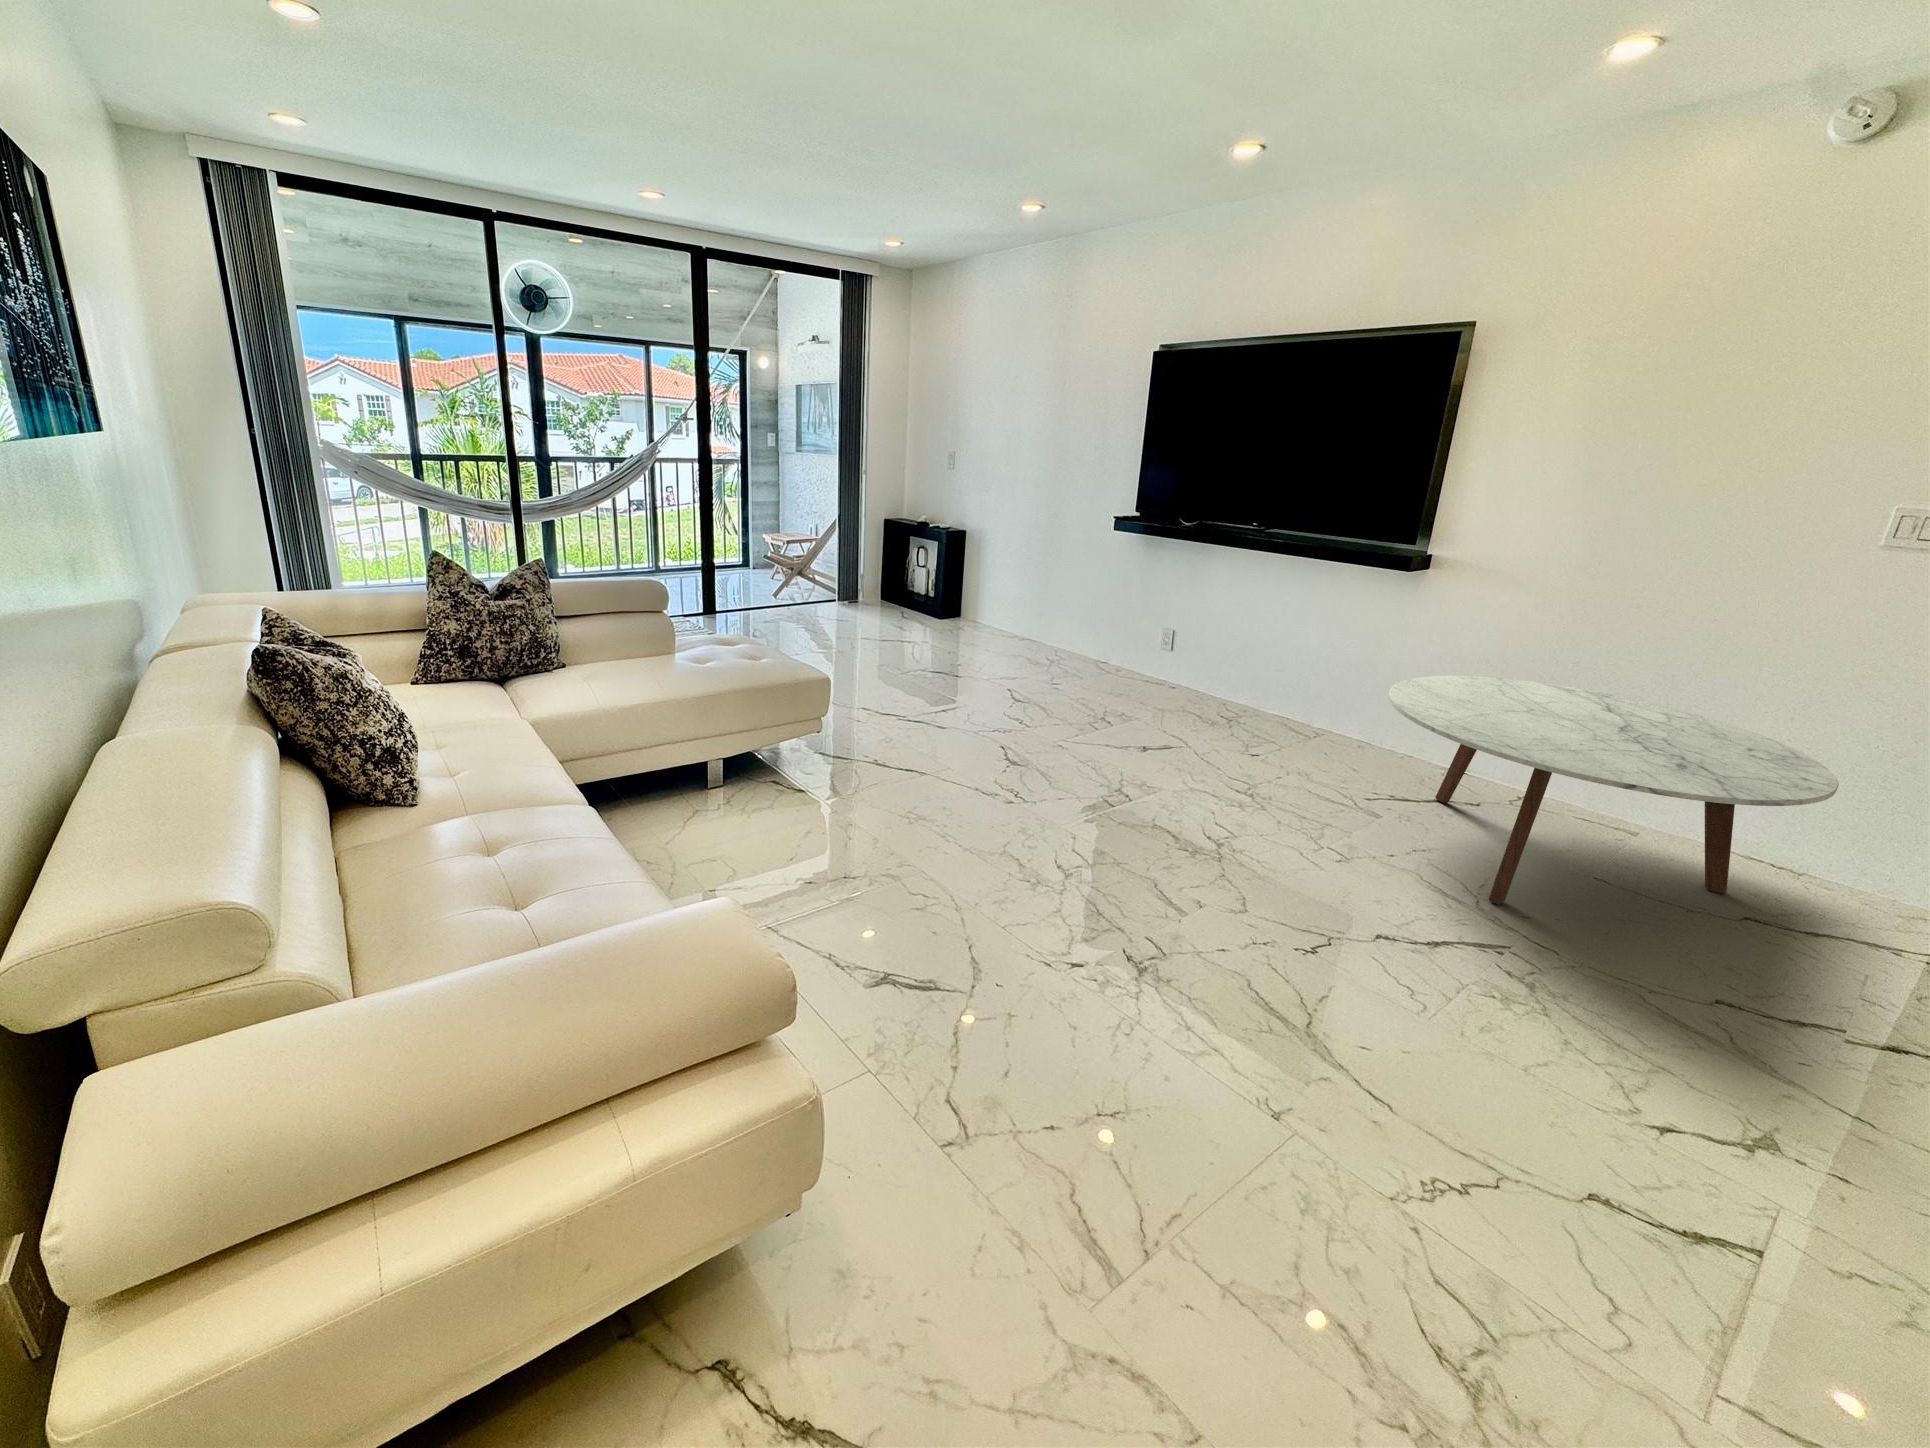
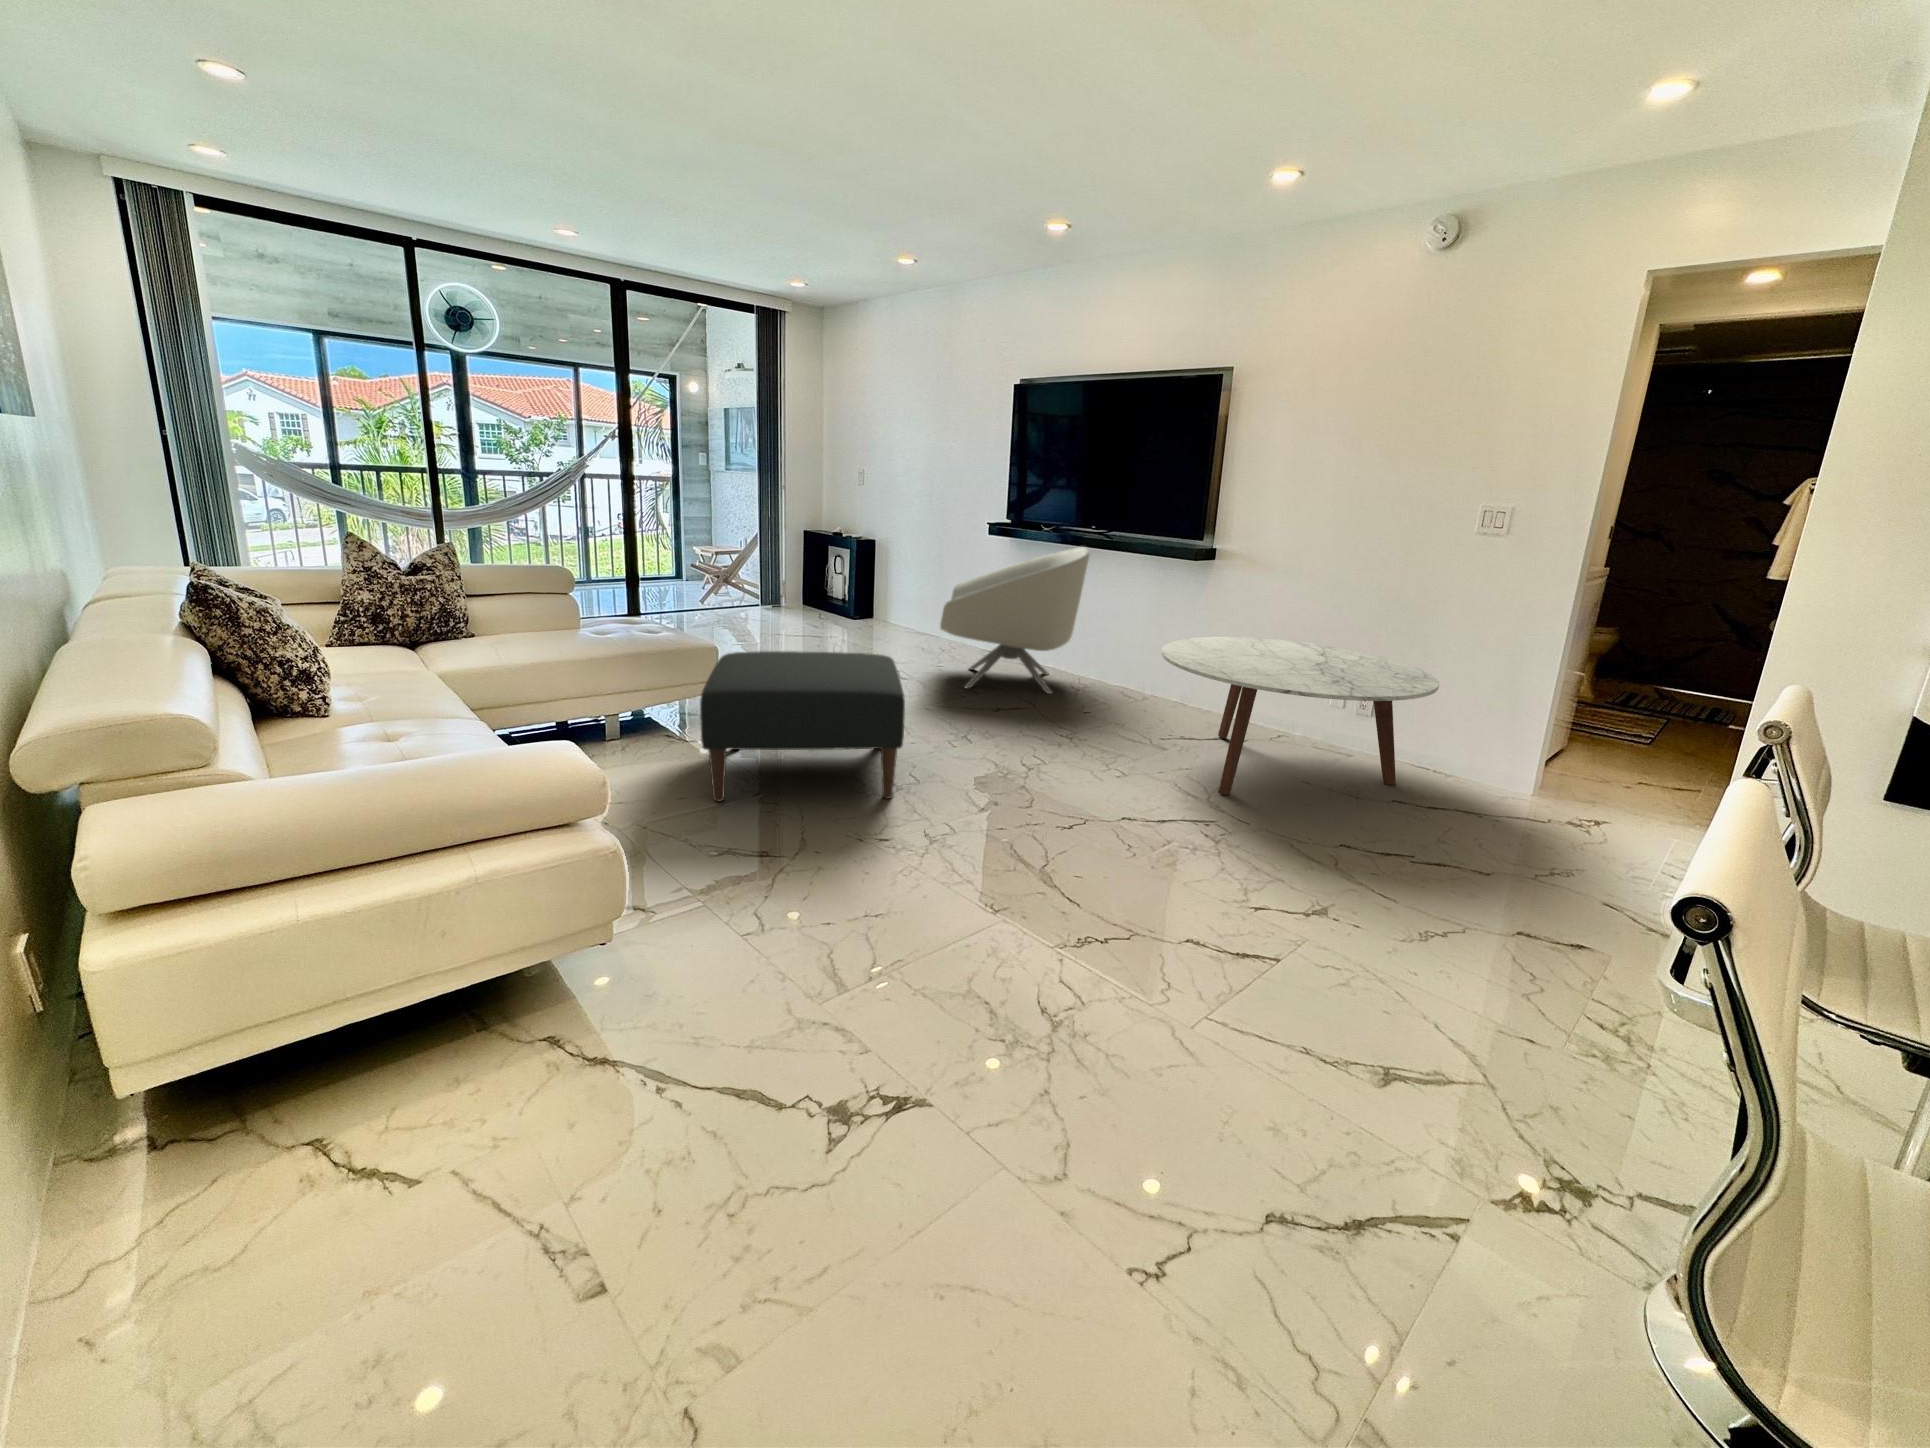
armchair: none [1064,549,1255,725] -> present [940,547,1090,694]
ottoman: none [841,694,1094,896] -> present [700,651,905,802]

